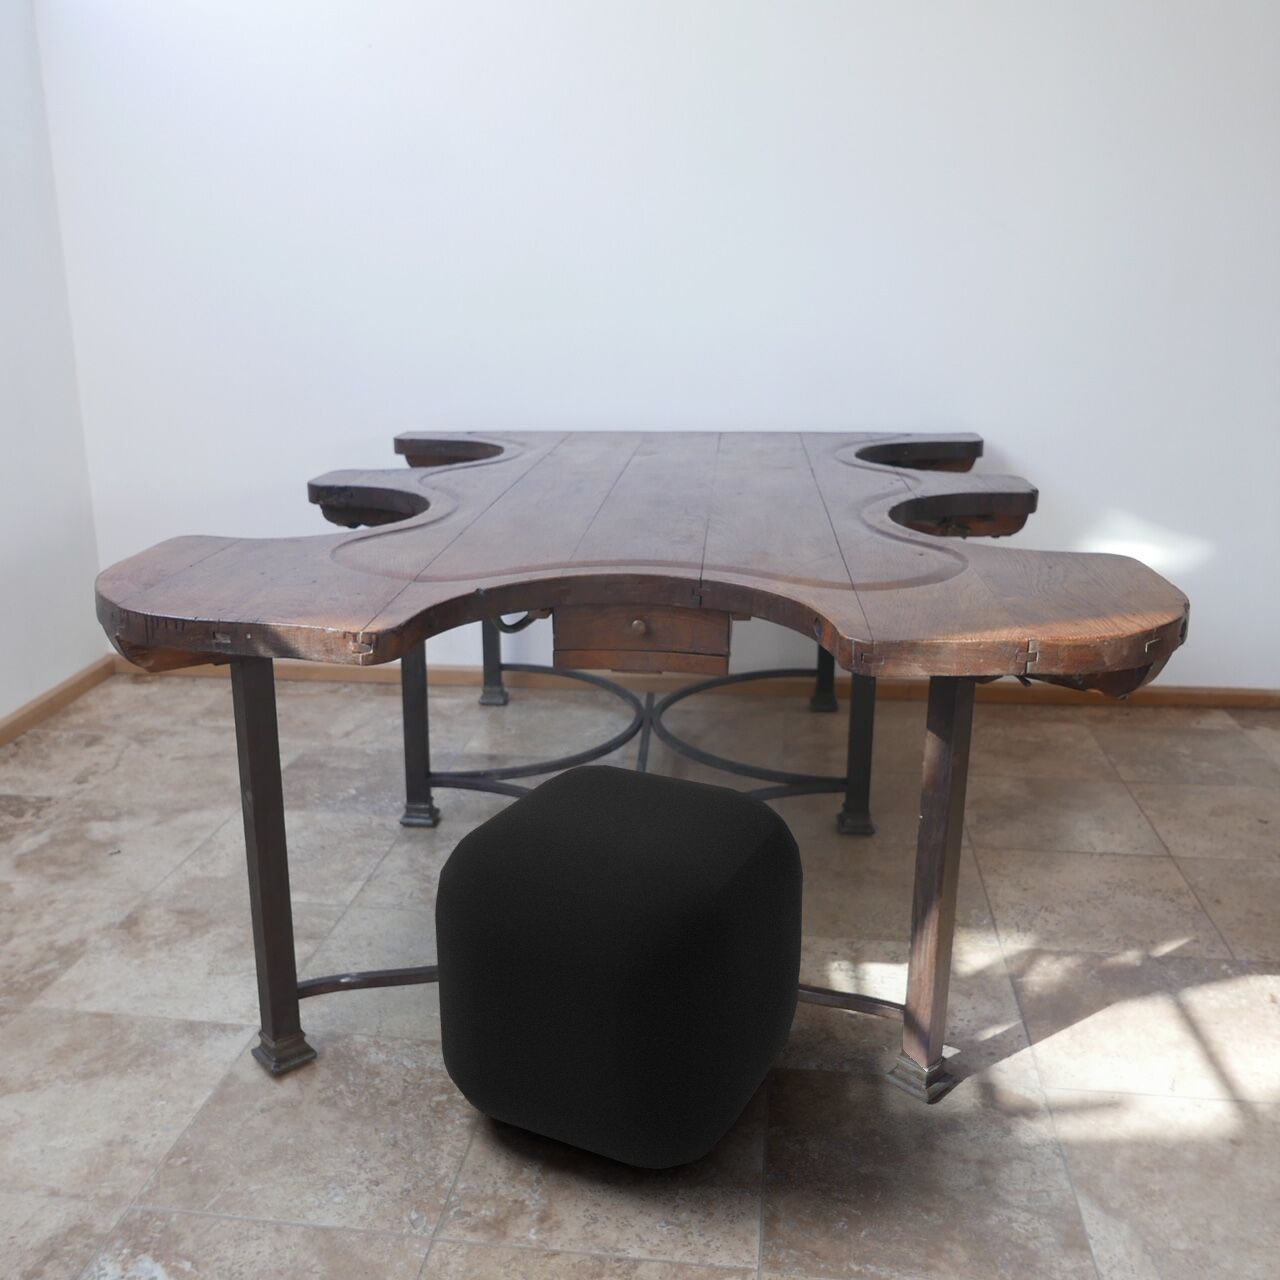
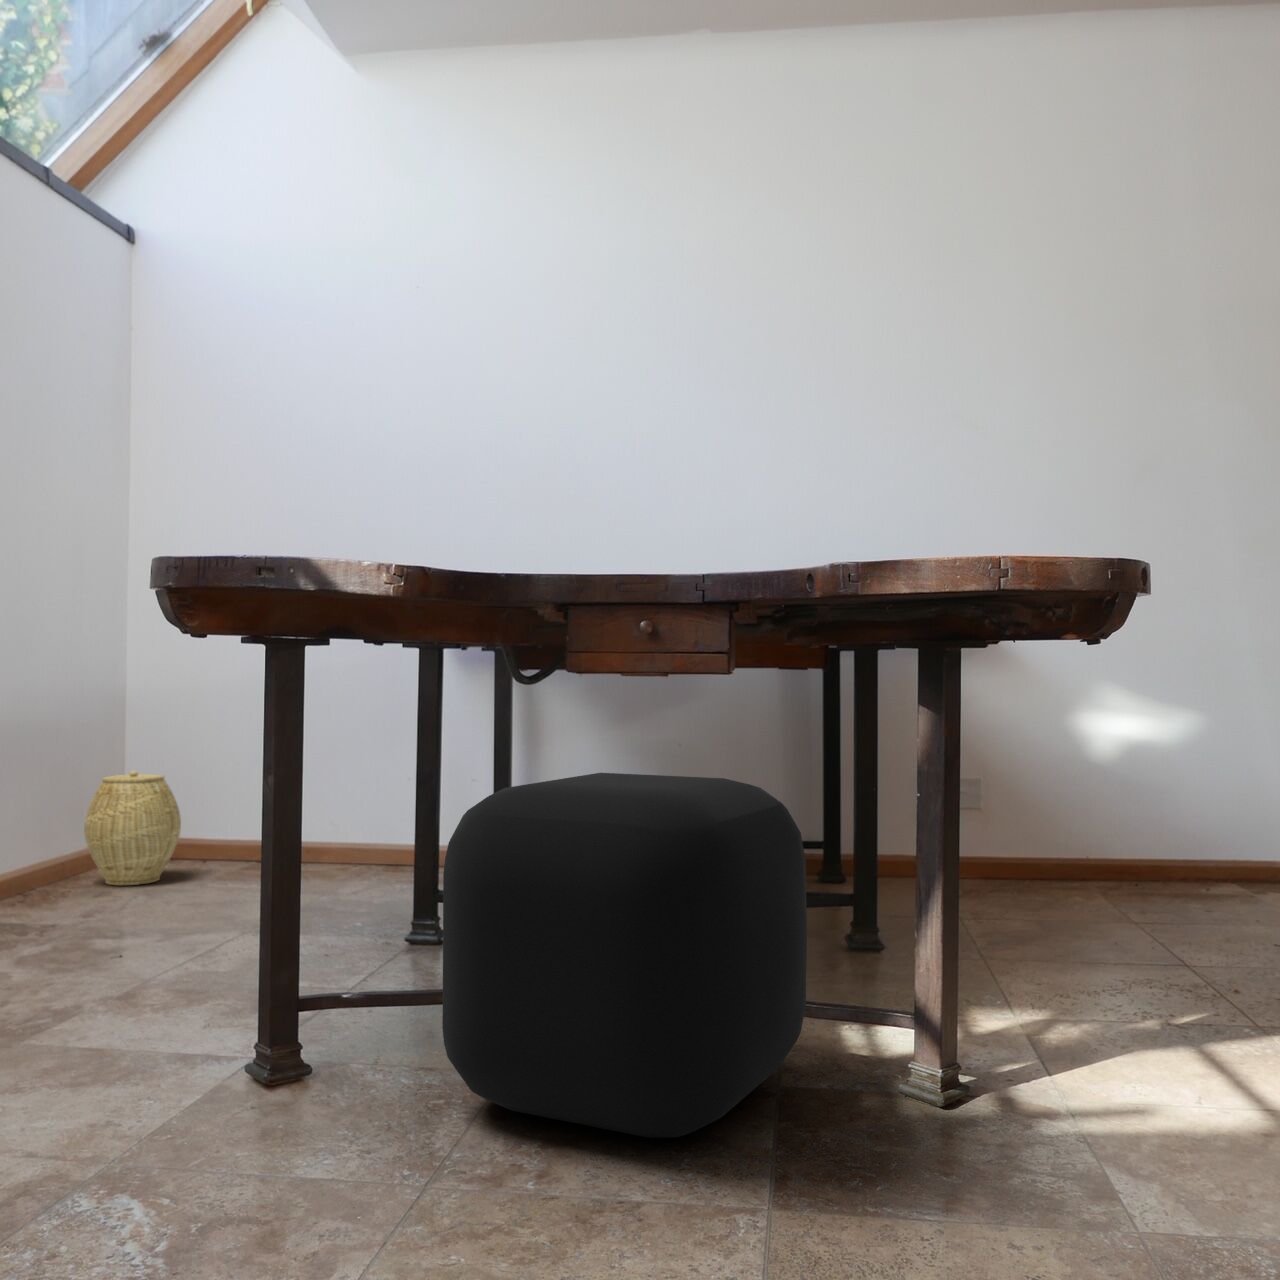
woven basket: none [61,602,161,720] -> present [84,771,181,885]

